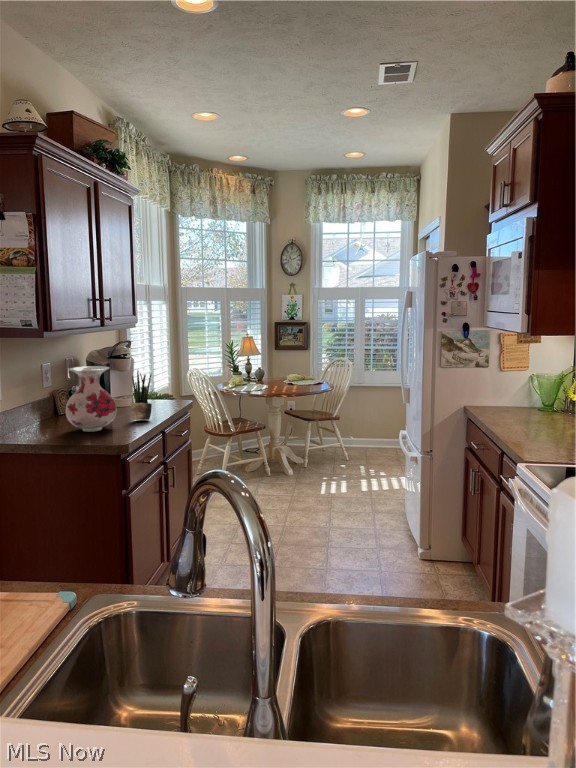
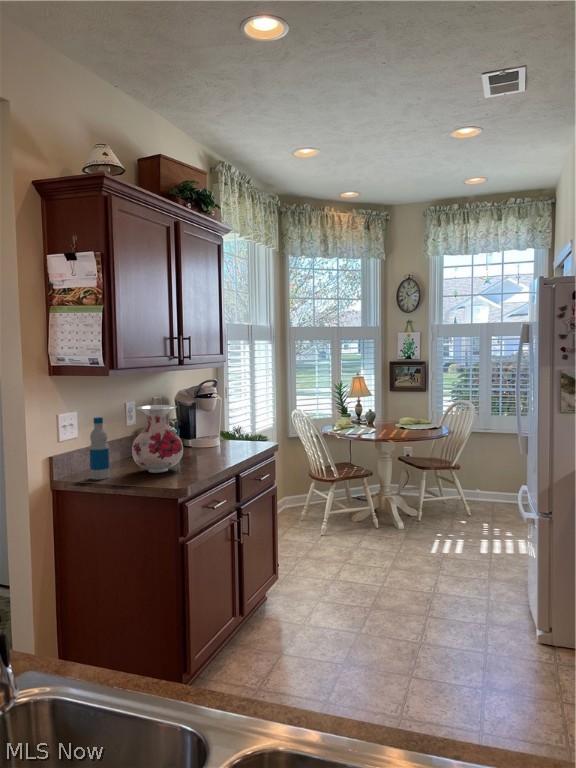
potted plant: present [131,371,152,420] -> none [201,409,224,463]
bottle: none [25,379,46,440] -> present [90,417,110,480]

